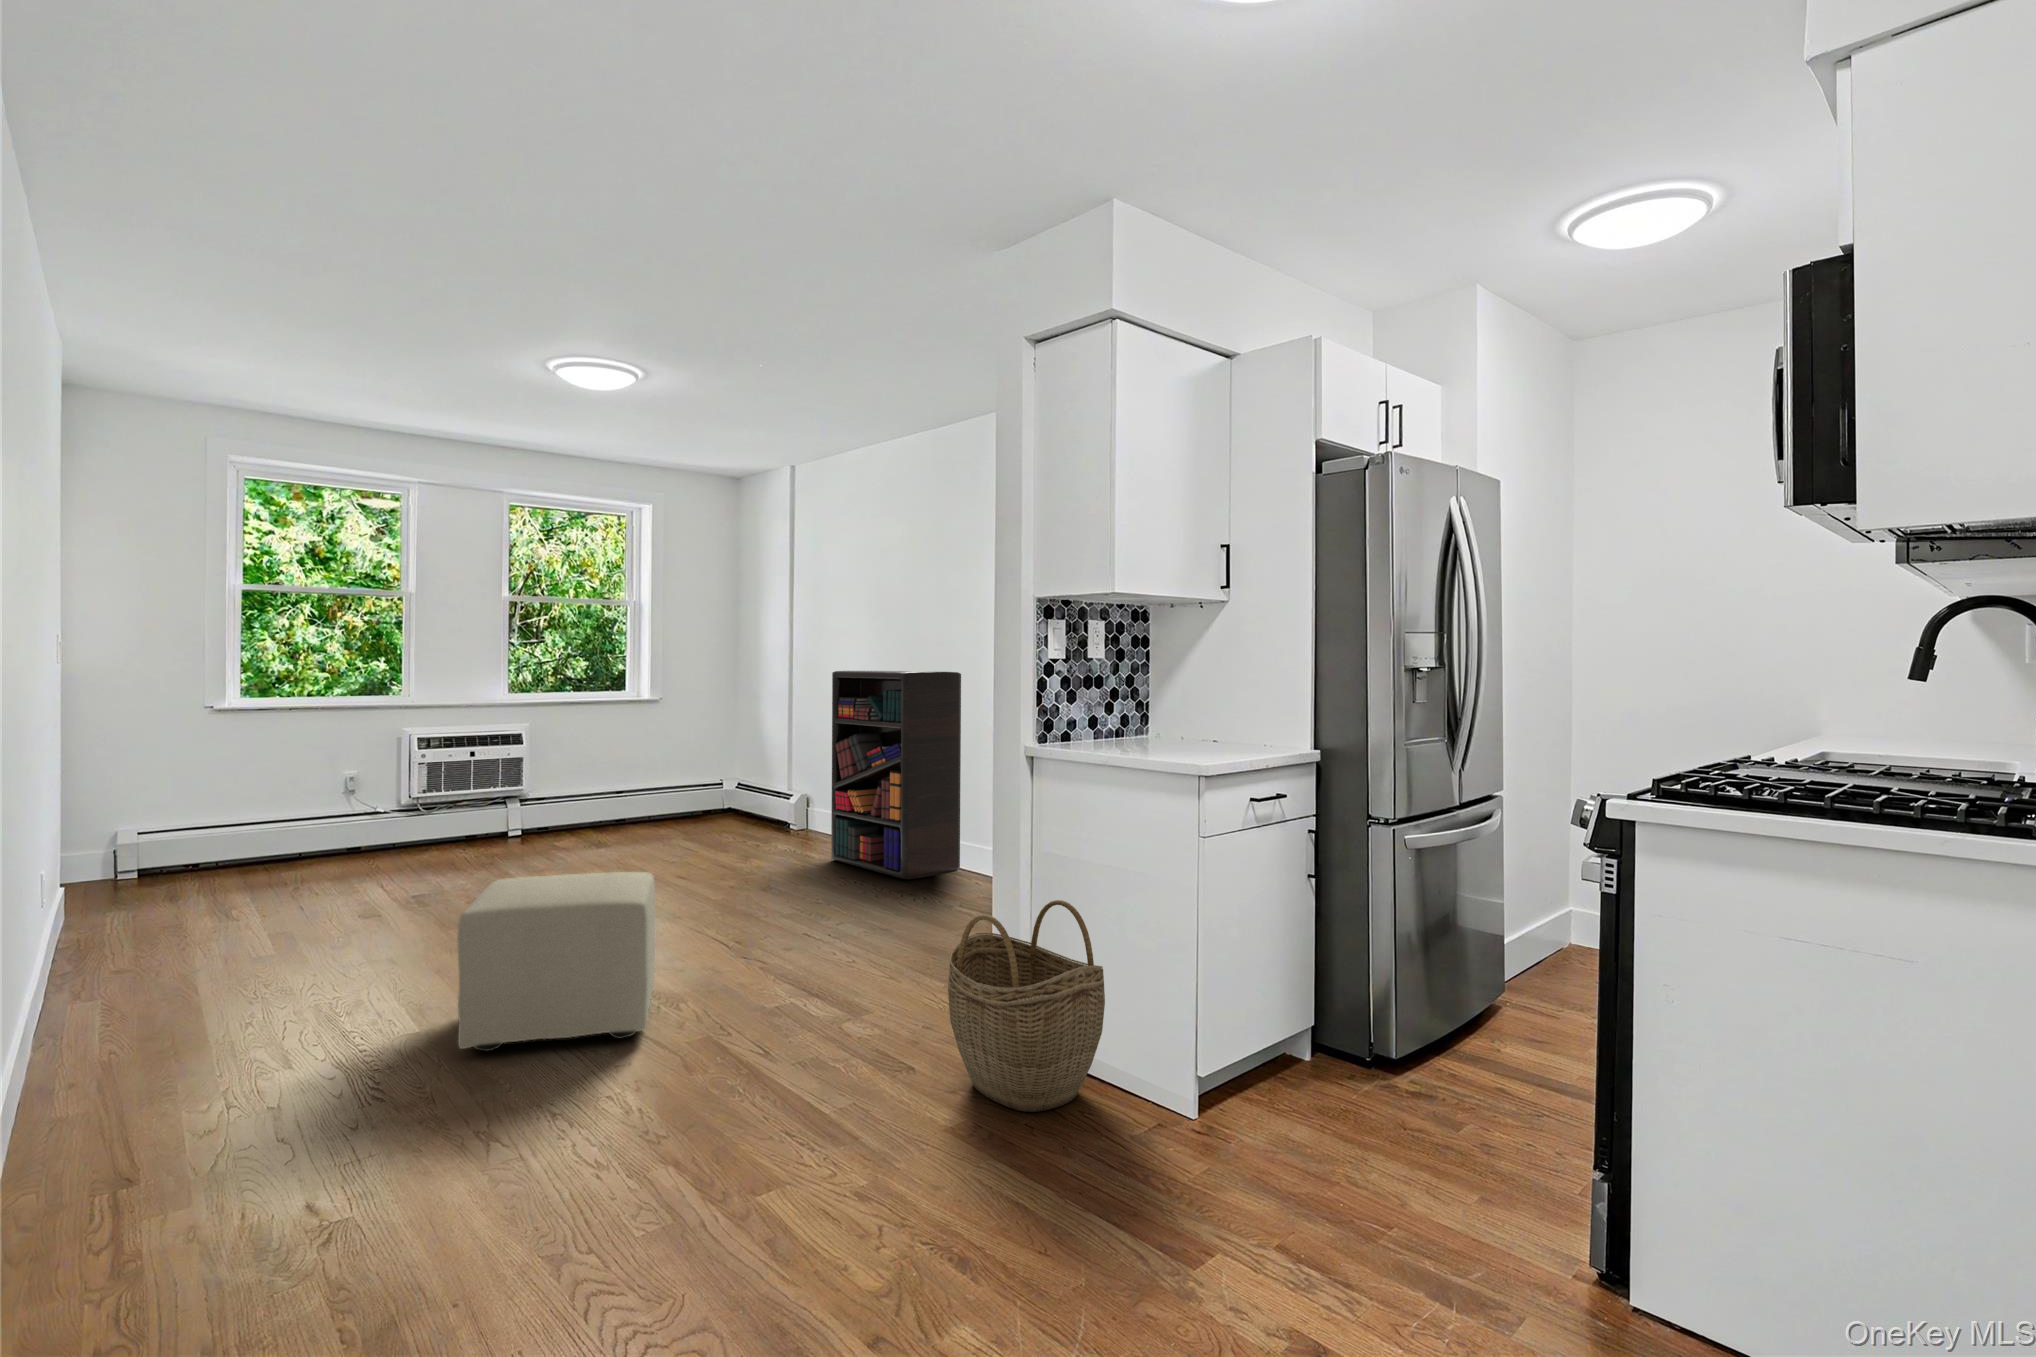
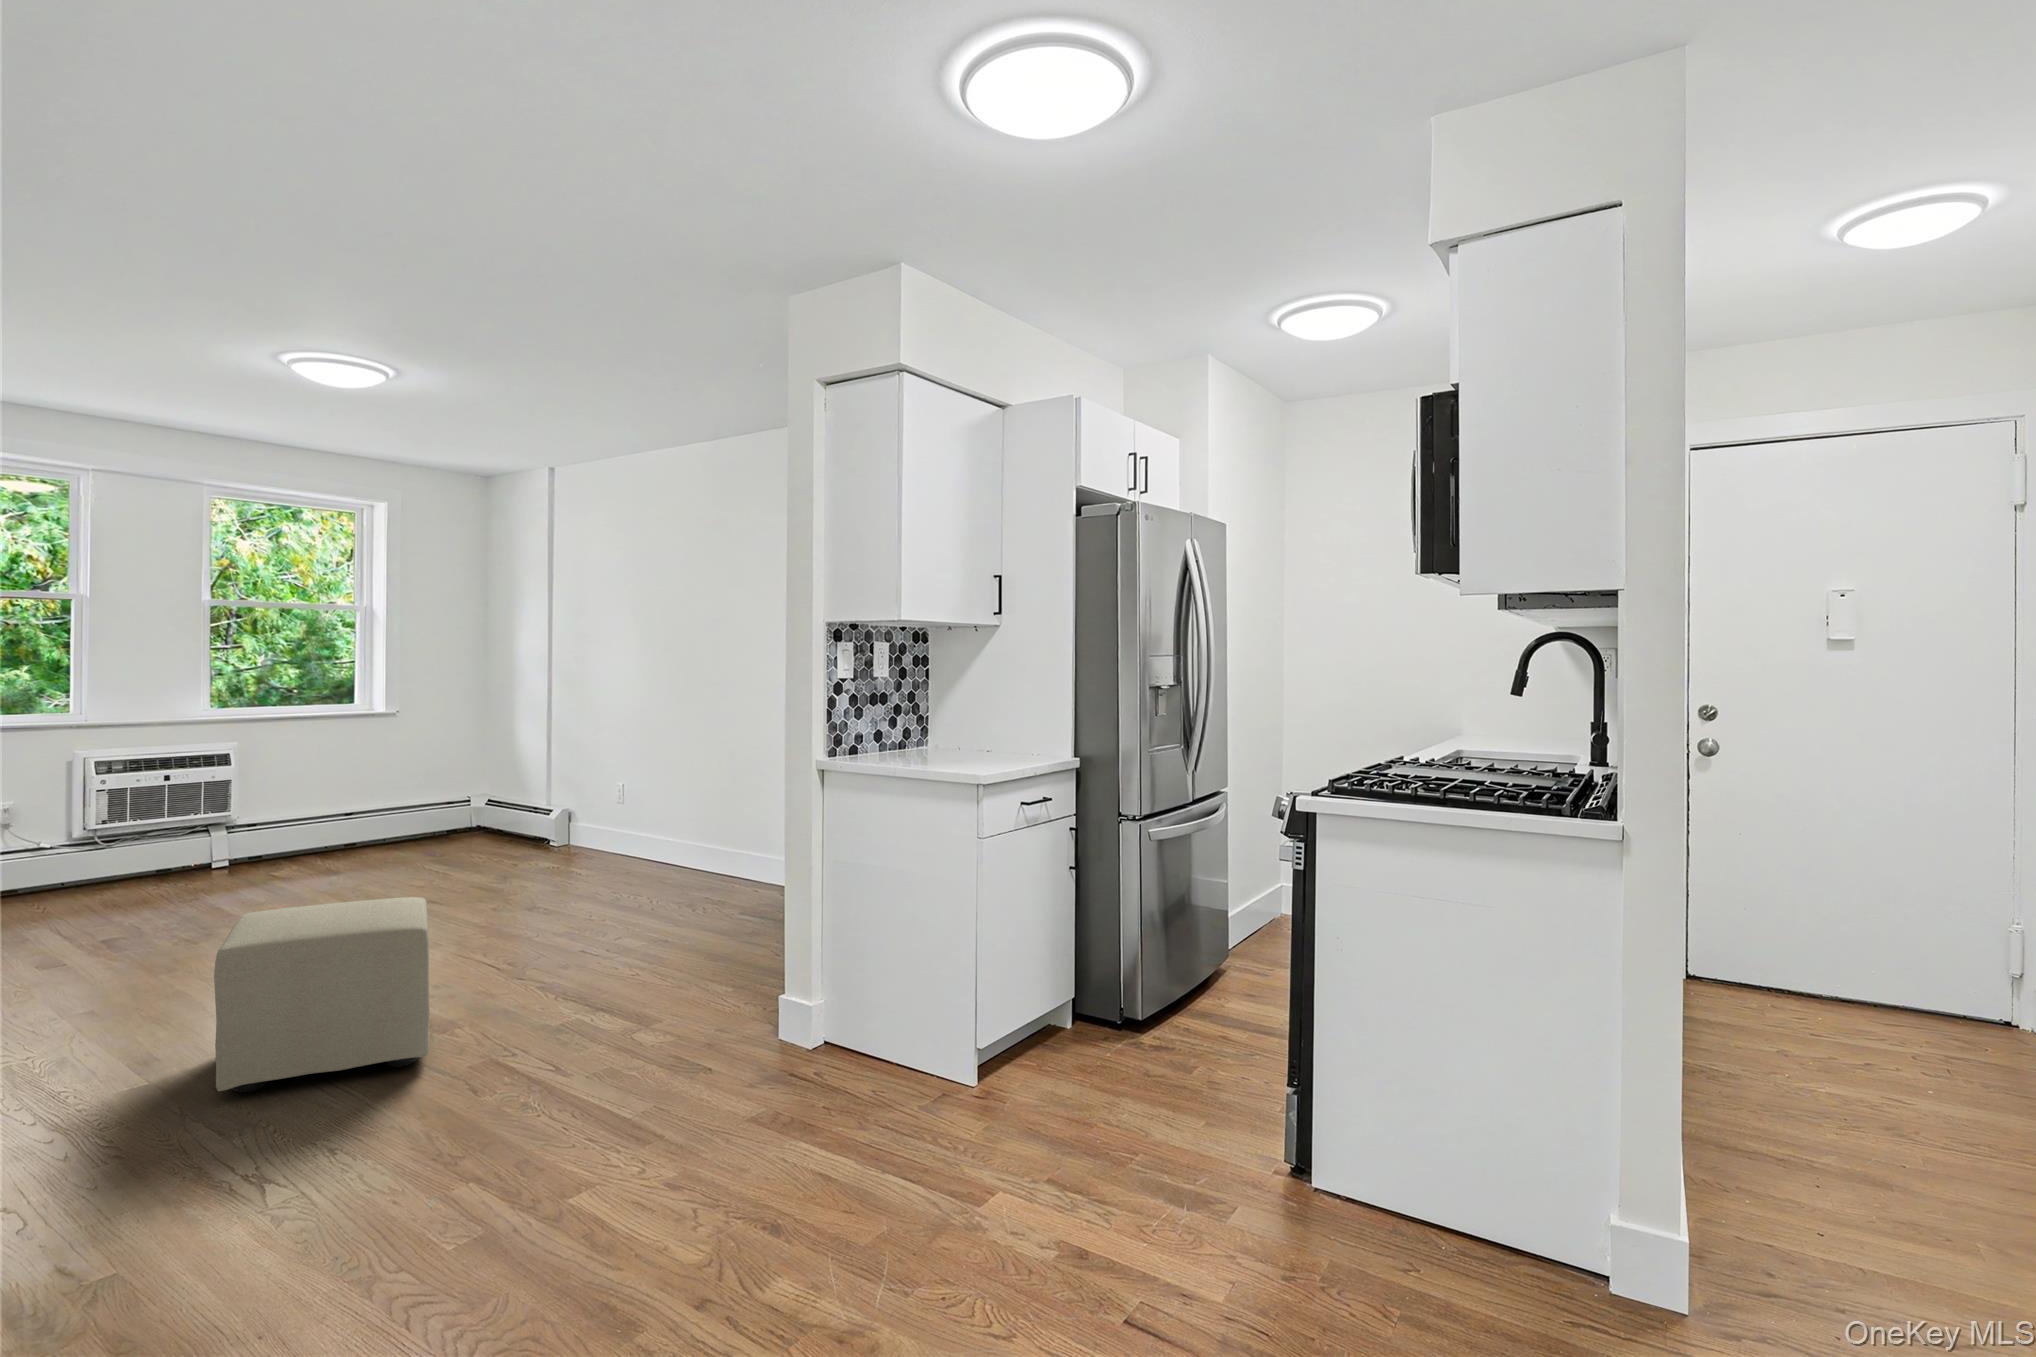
bookshelf: present [831,671,961,879] -> none [599,682,737,892]
woven basket: present [948,900,1105,1112] -> none [747,902,895,1096]

